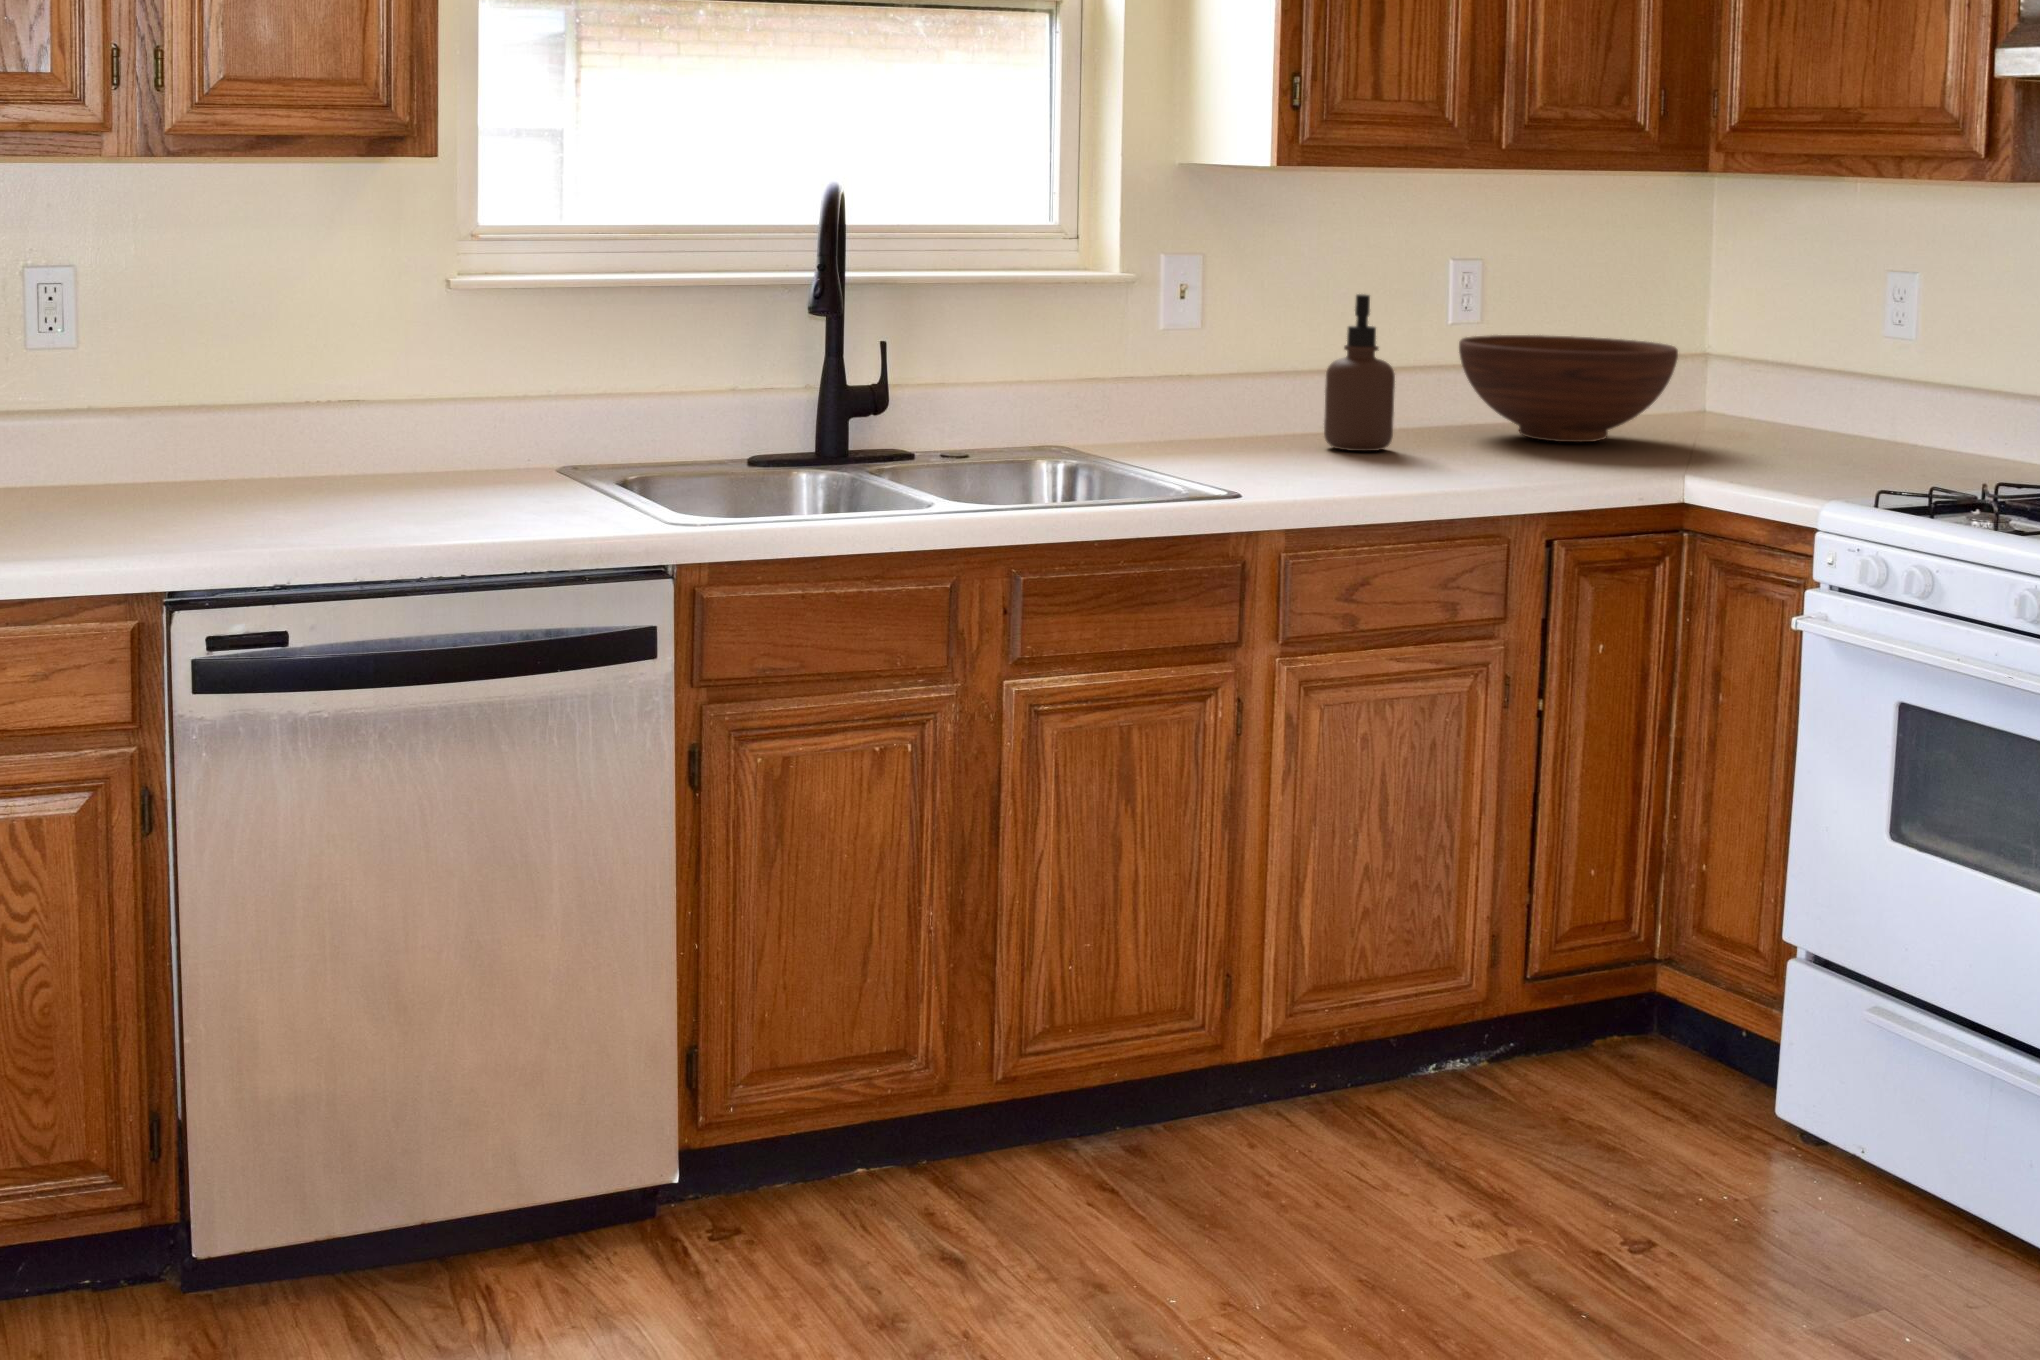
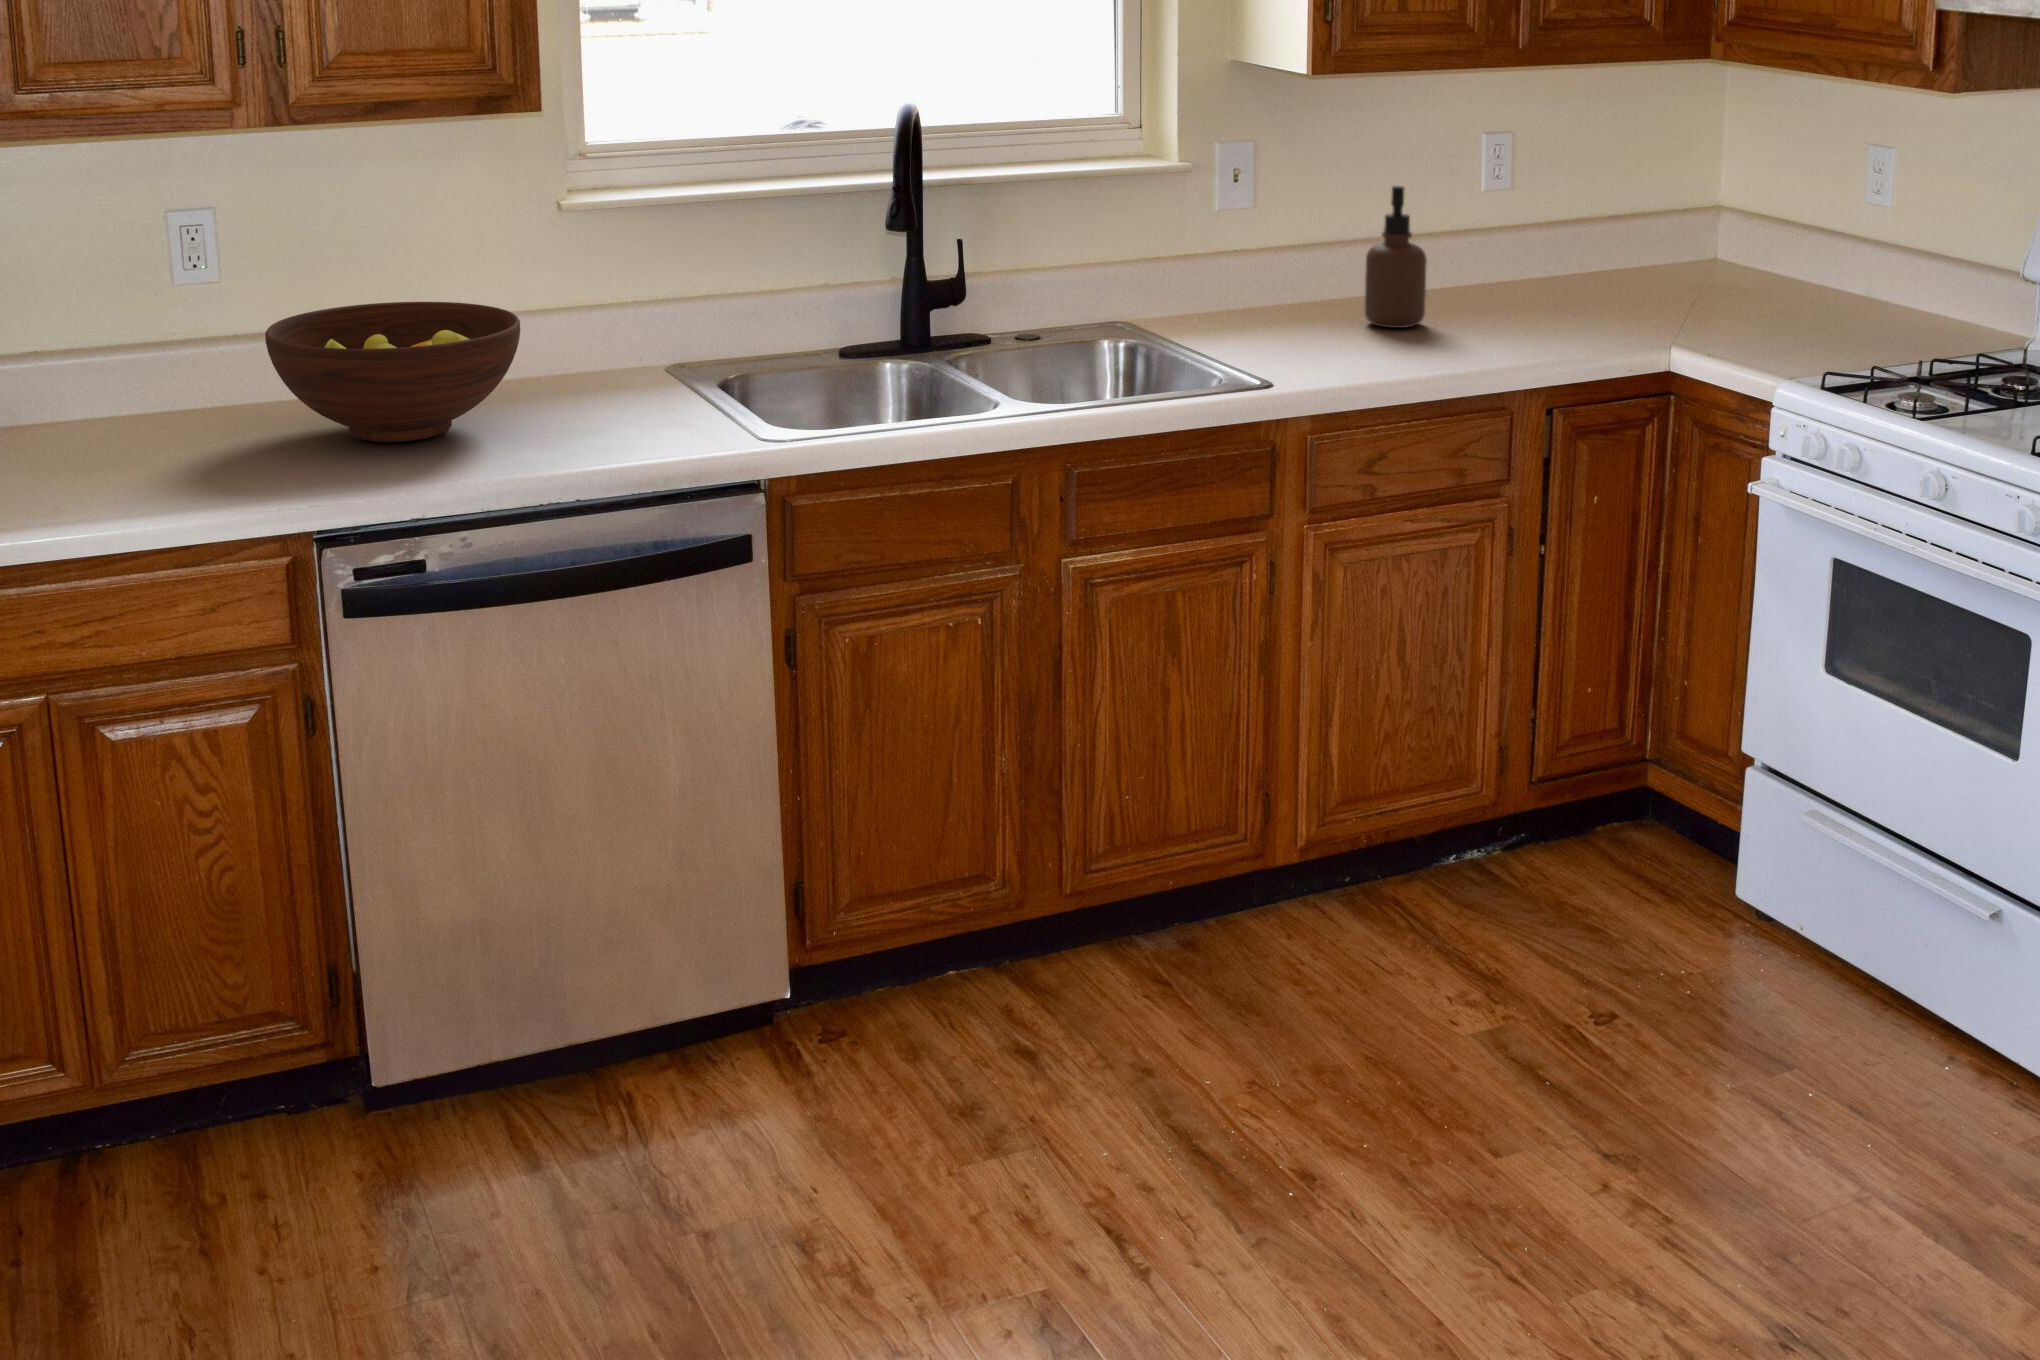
fruit bowl: present [1459,335,1678,442] -> present [265,302,520,442]

